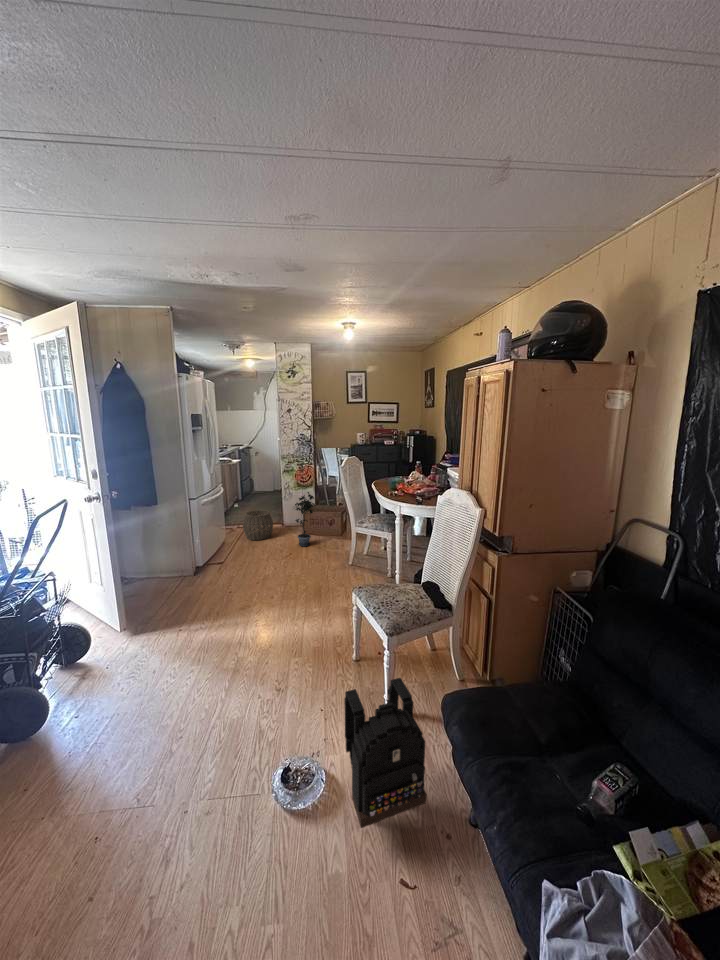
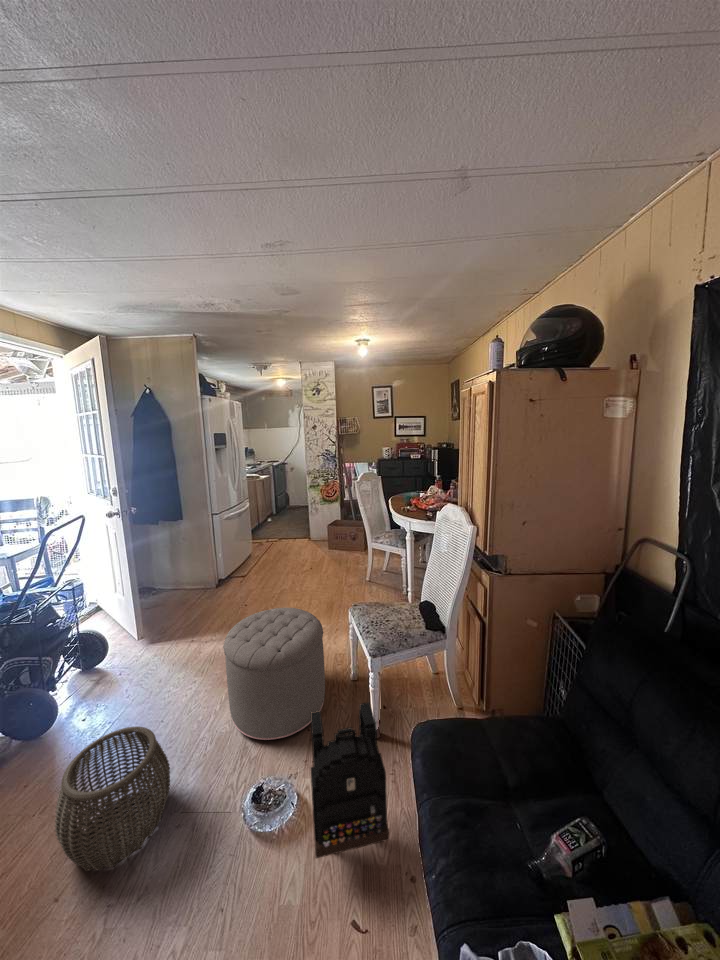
potted plant: present [295,492,316,546] -> none [312,507,336,562]
woven basket: present [243,510,273,540] -> present [55,727,170,871]
ottoman: none [234,592,334,722] -> present [223,608,325,740]

